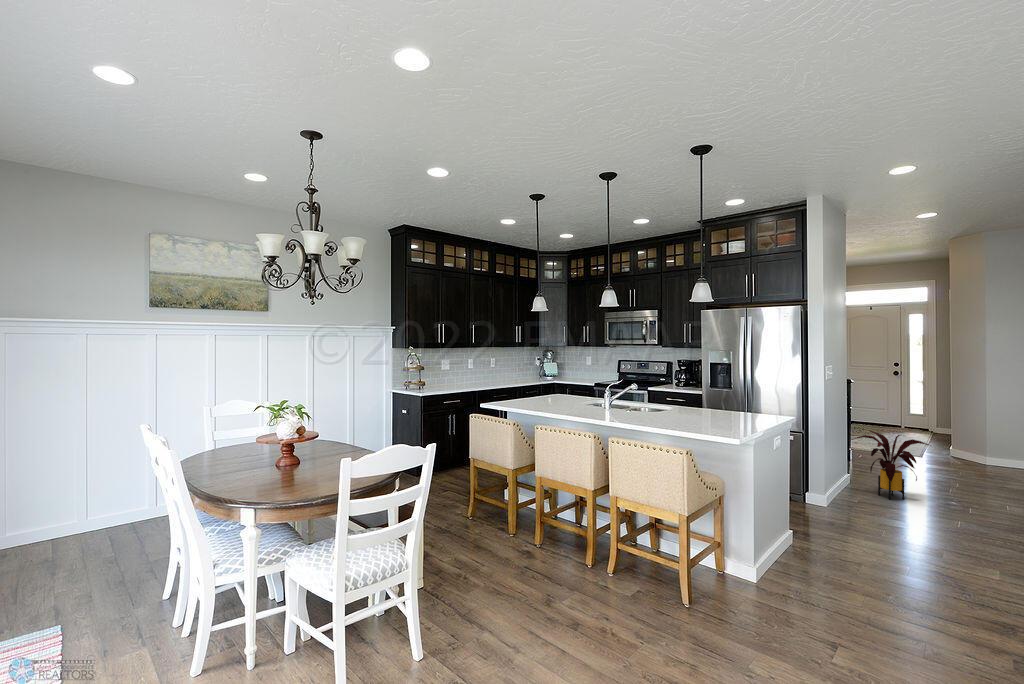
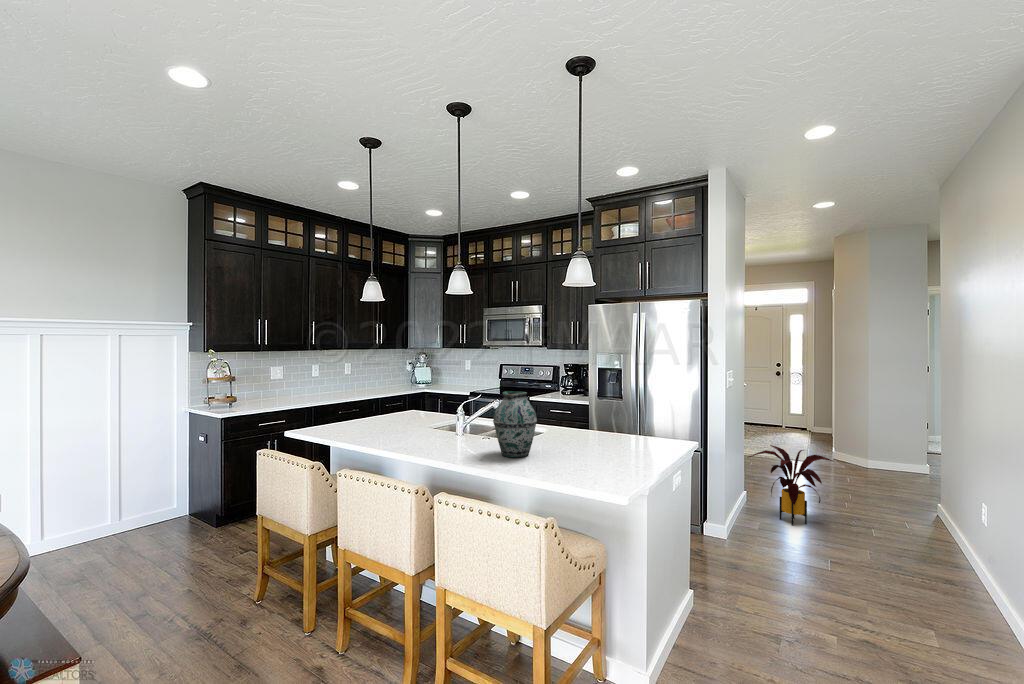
vase: none [640,376,671,421] -> present [493,391,537,457]

